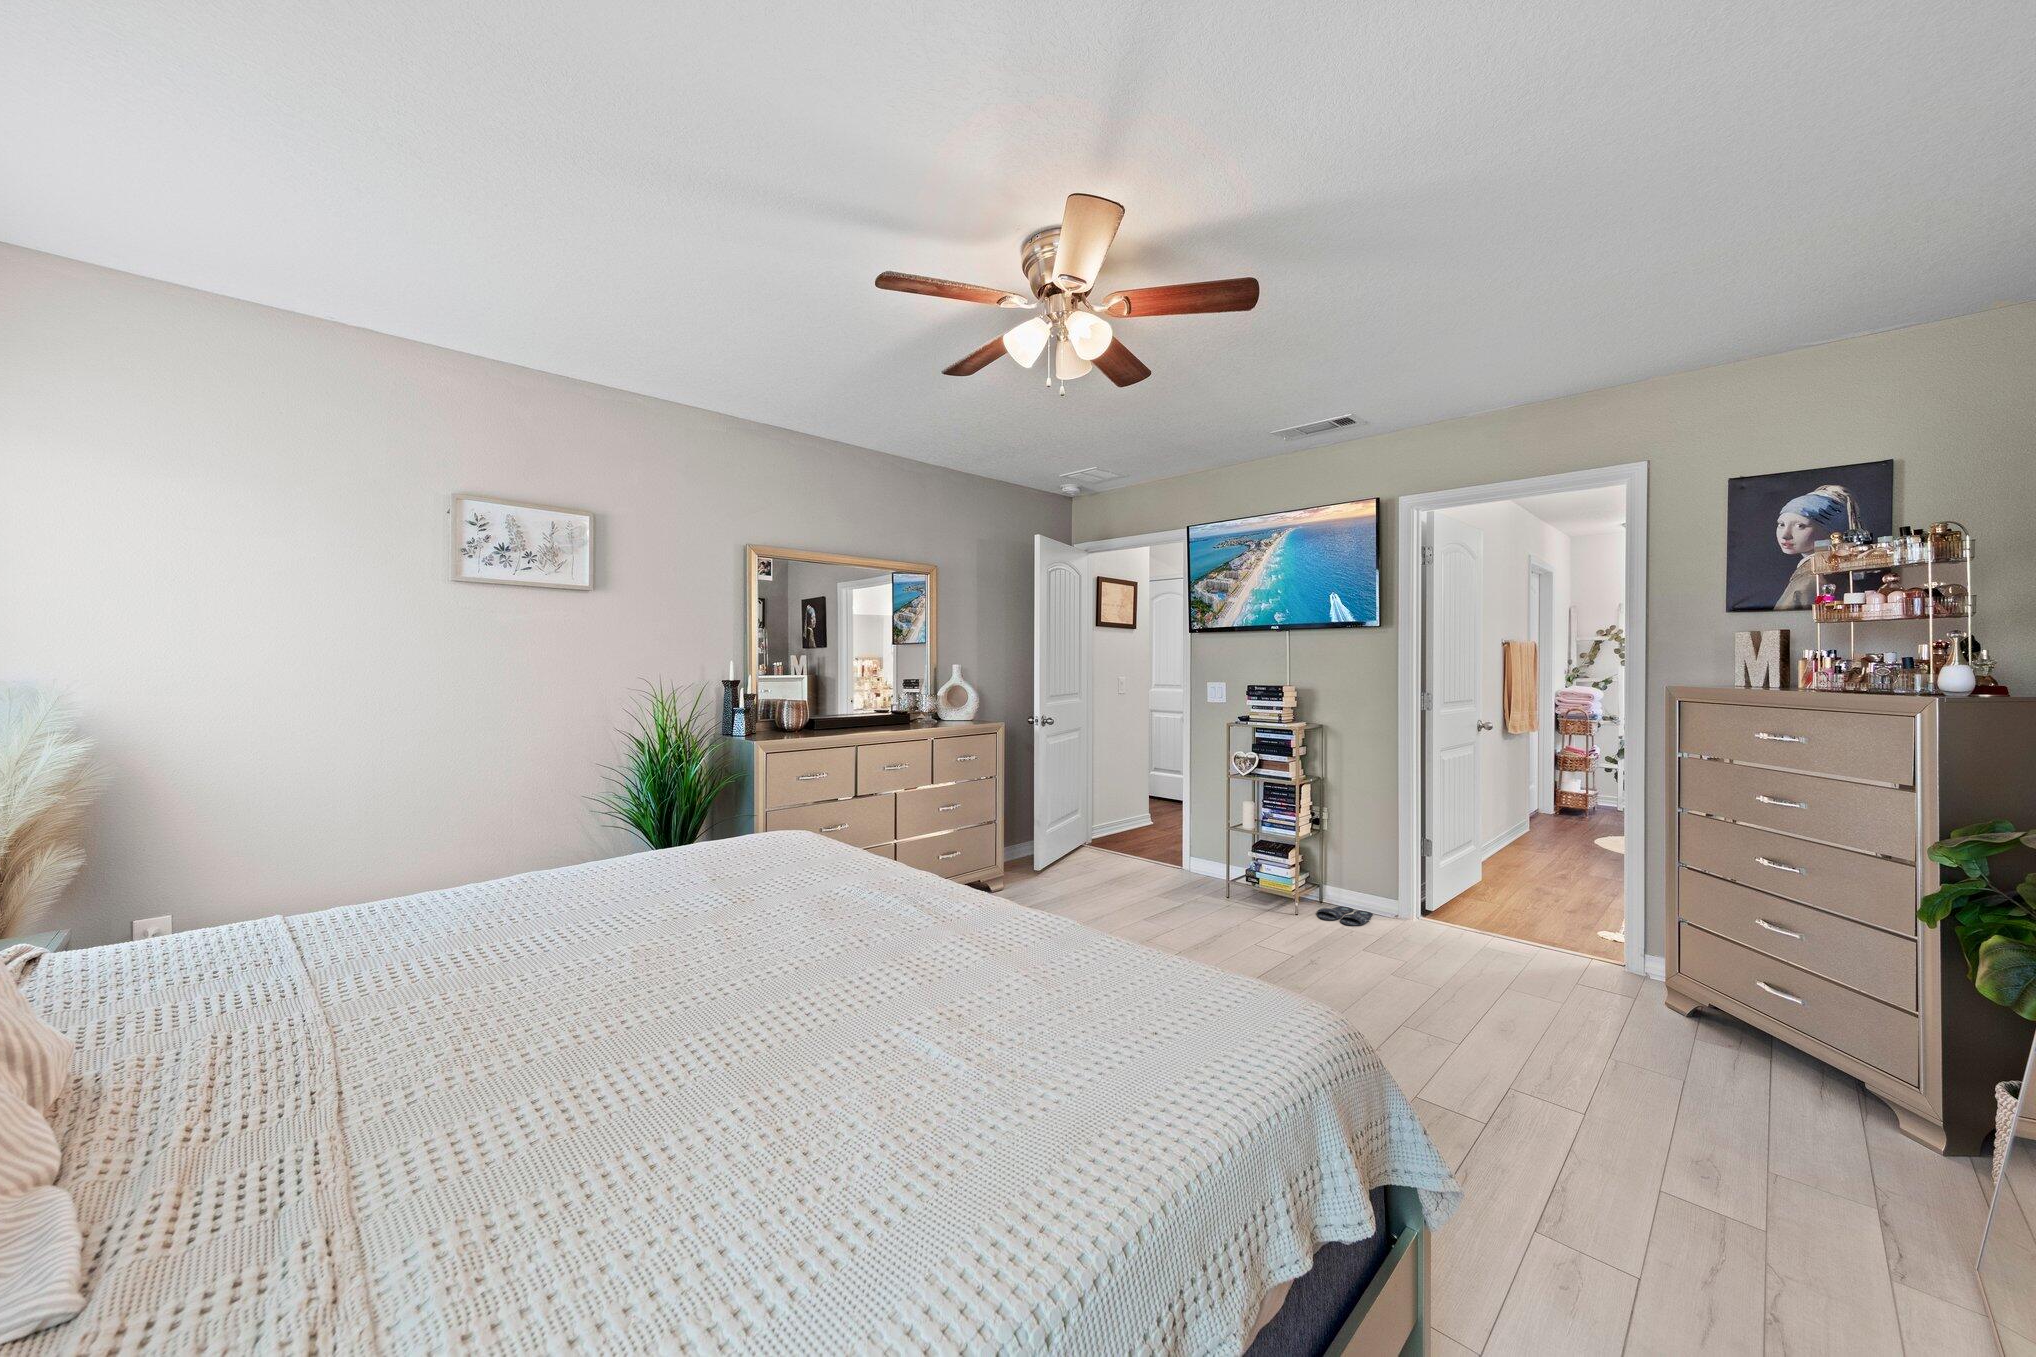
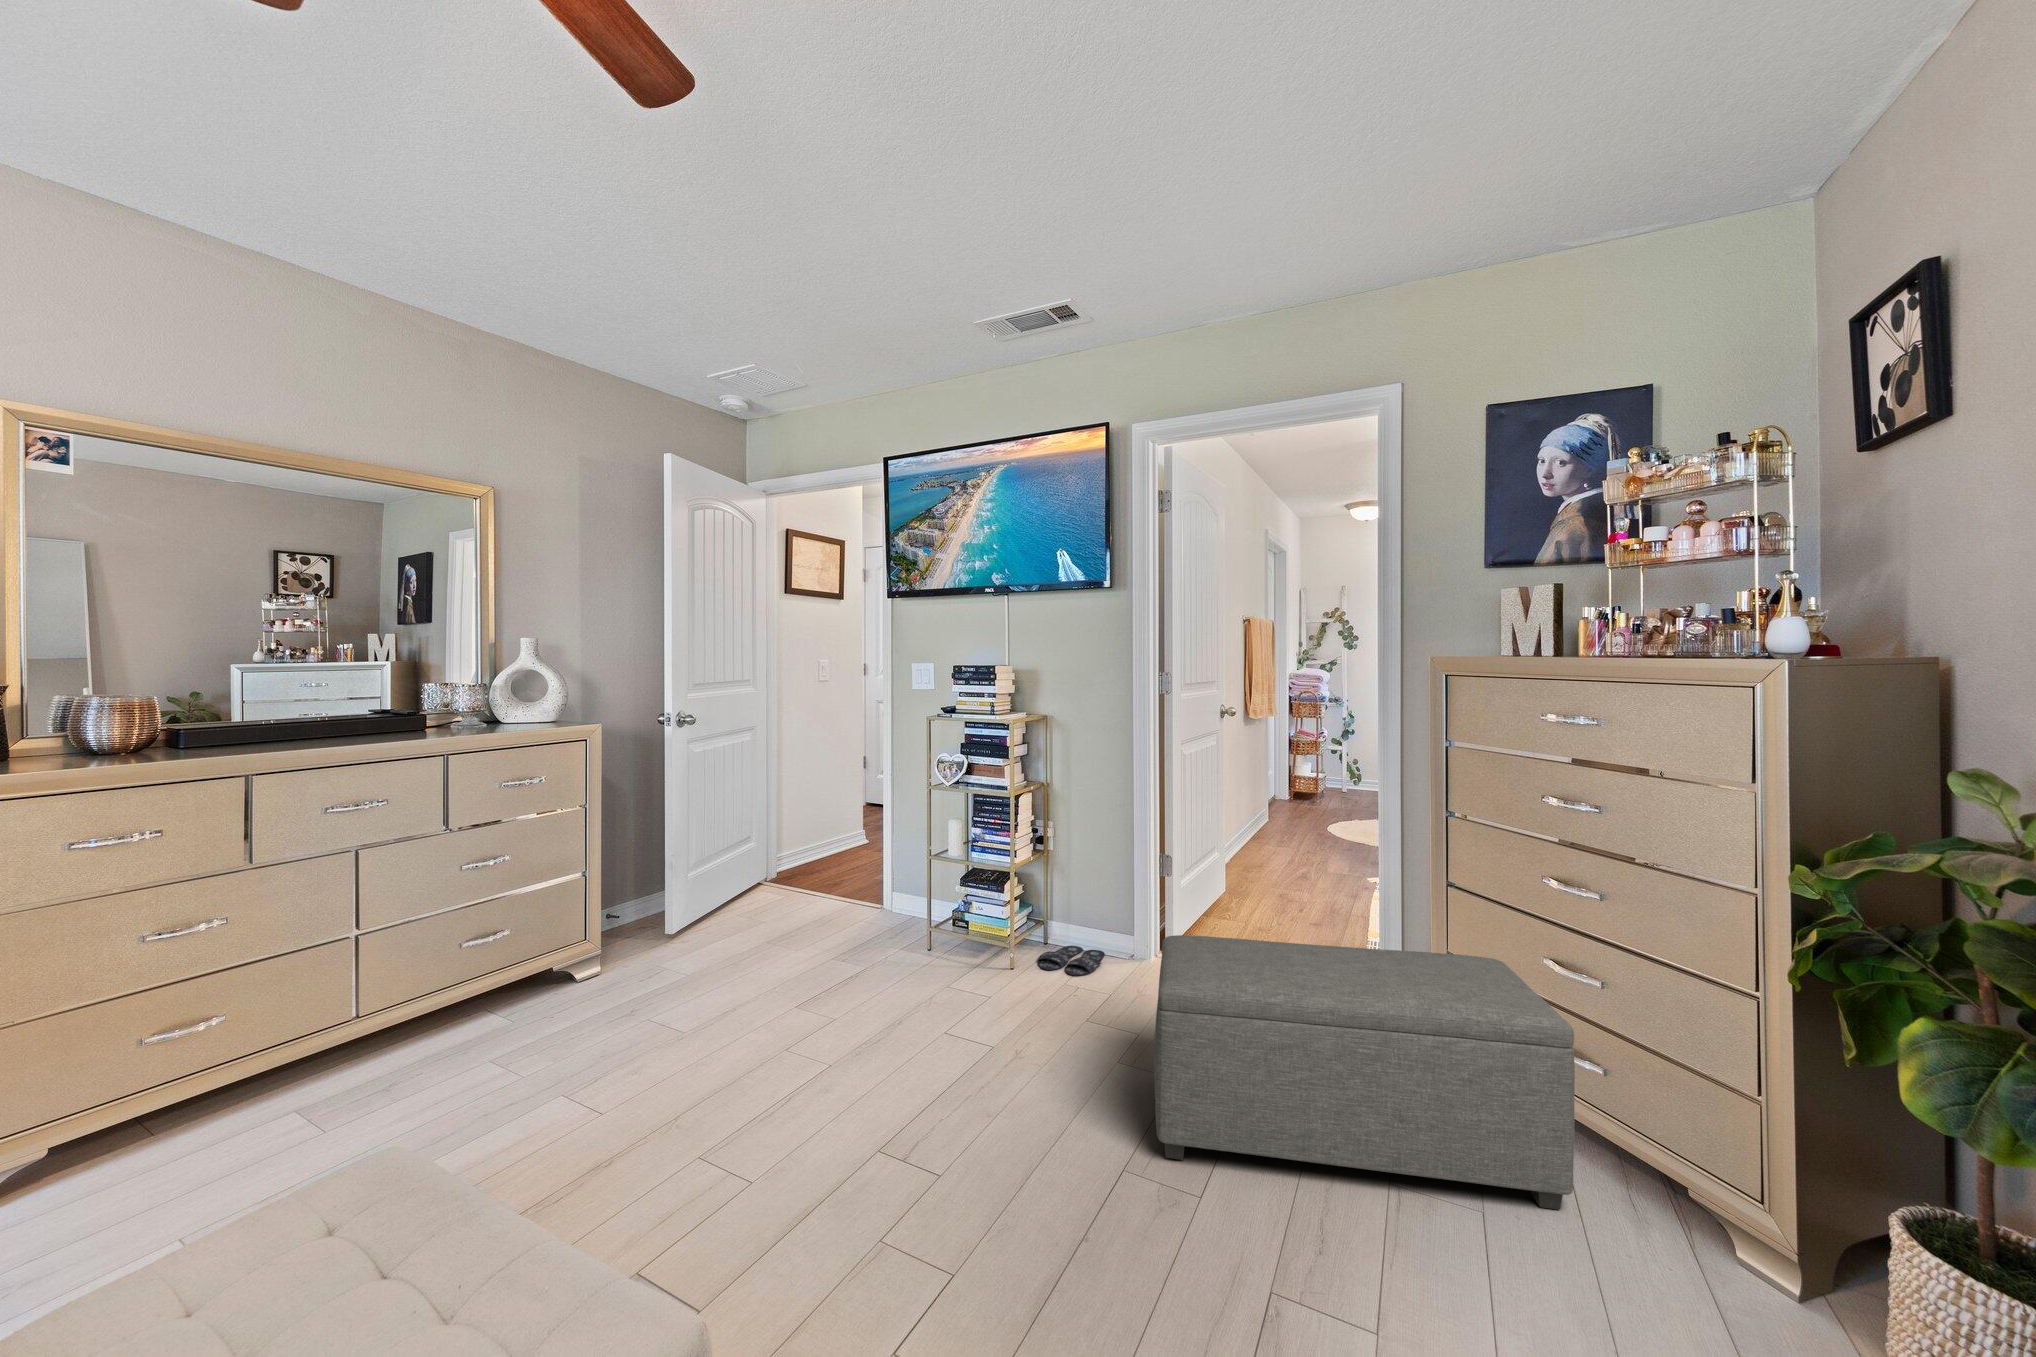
ottoman: none [1423,887,1766,1096] -> present [1154,935,1575,1210]

